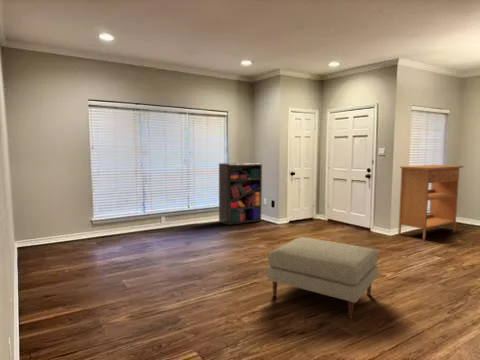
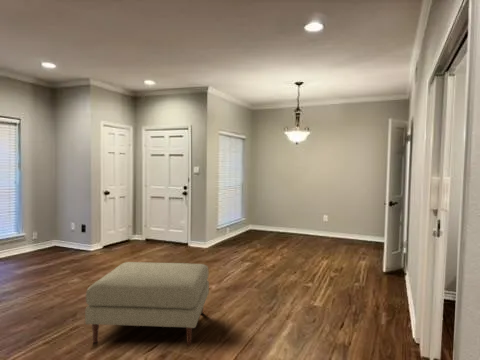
bookshelf: present [219,163,262,225] -> none [7,182,68,259]
console table: present [398,165,463,240] -> none [212,182,259,248]

